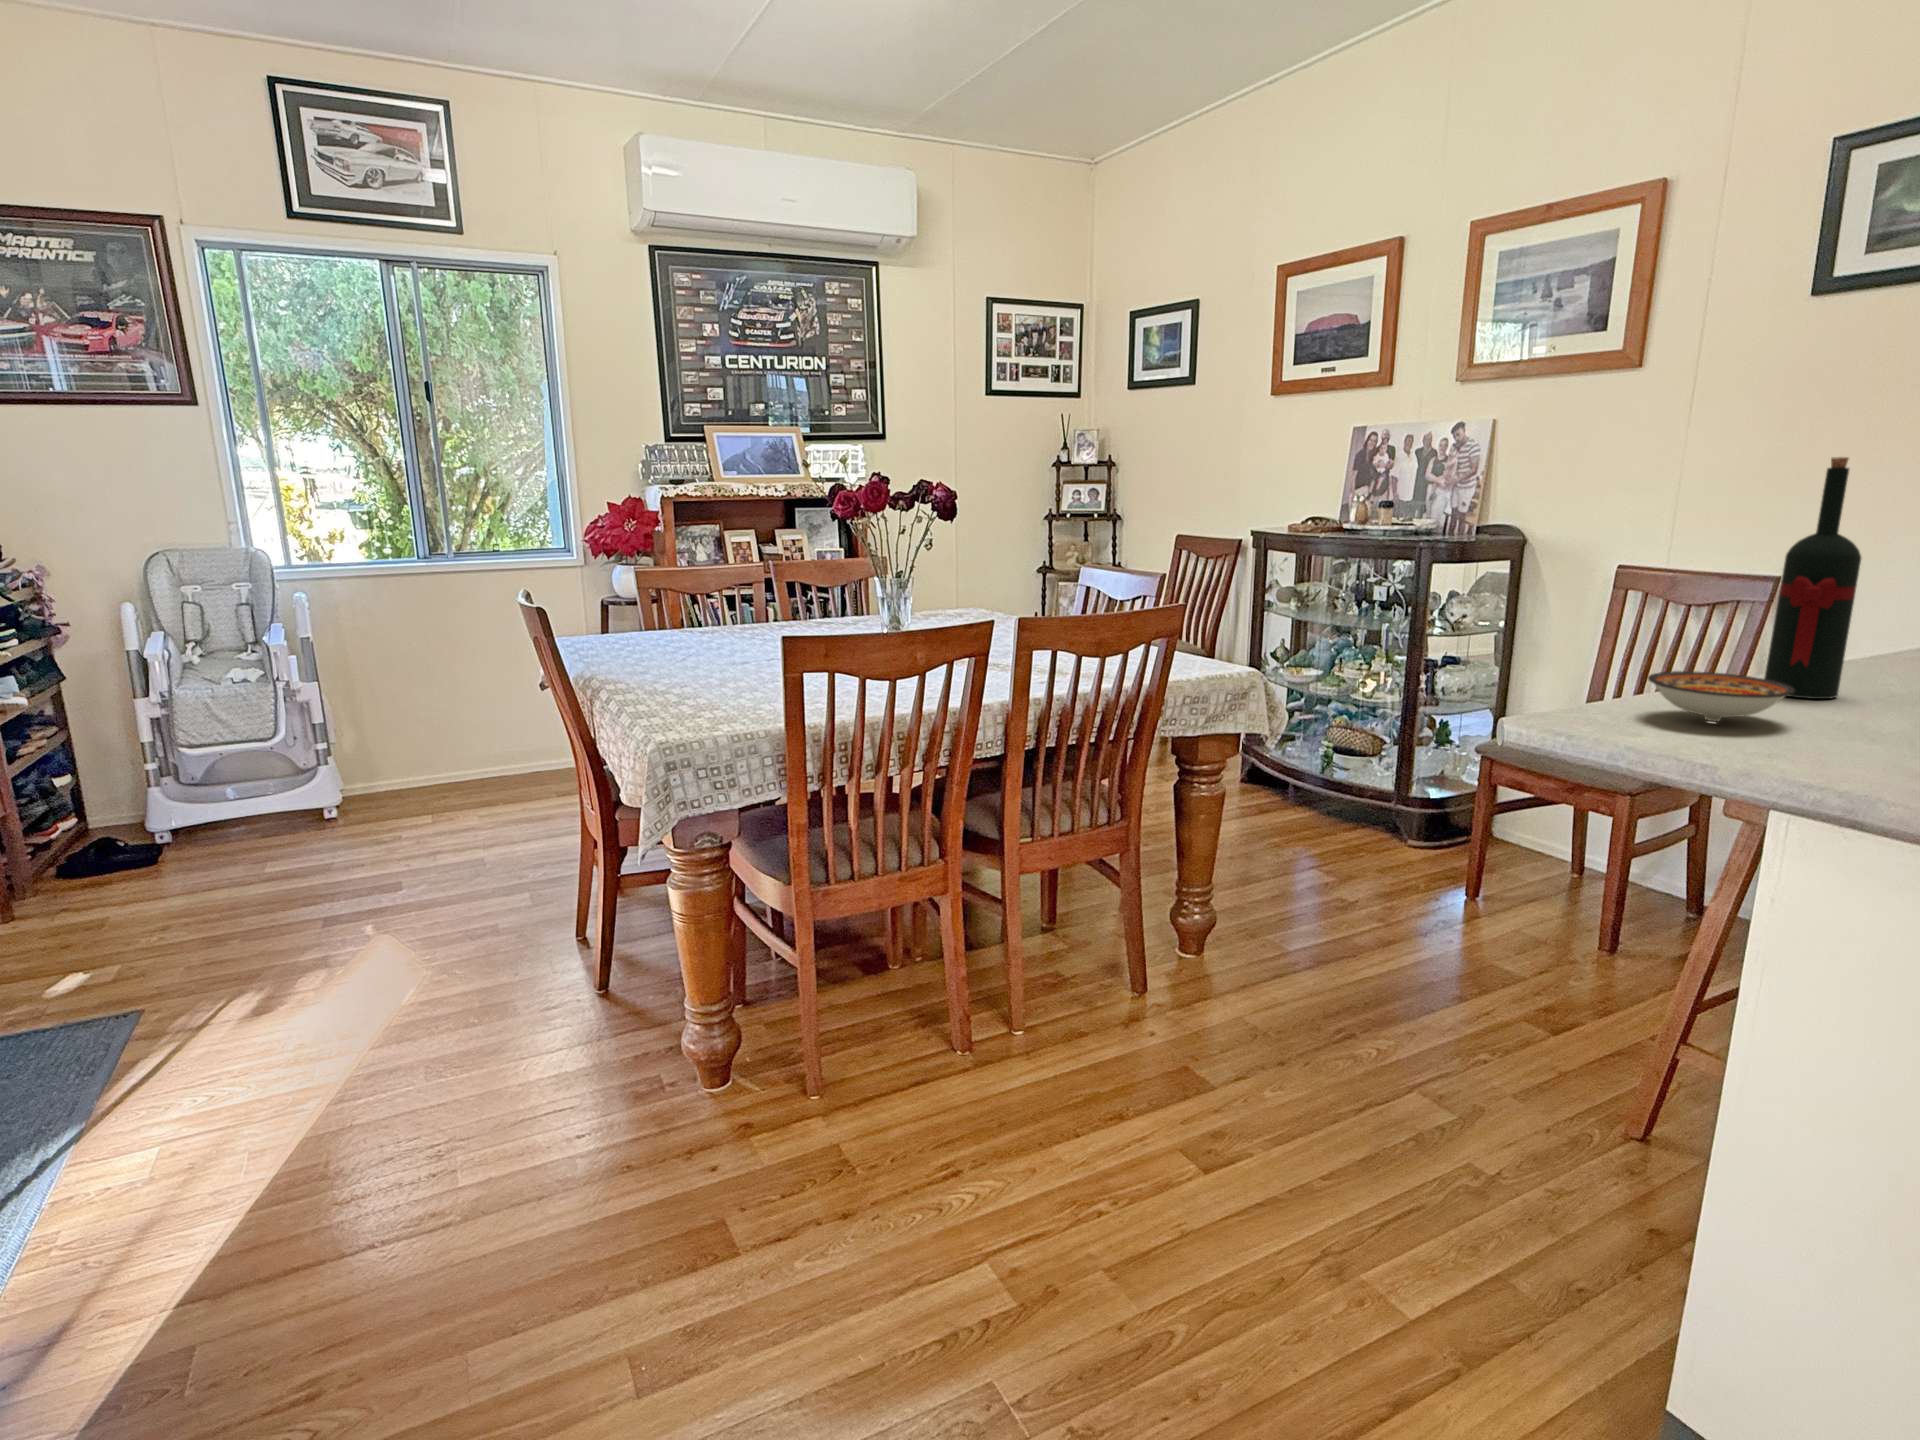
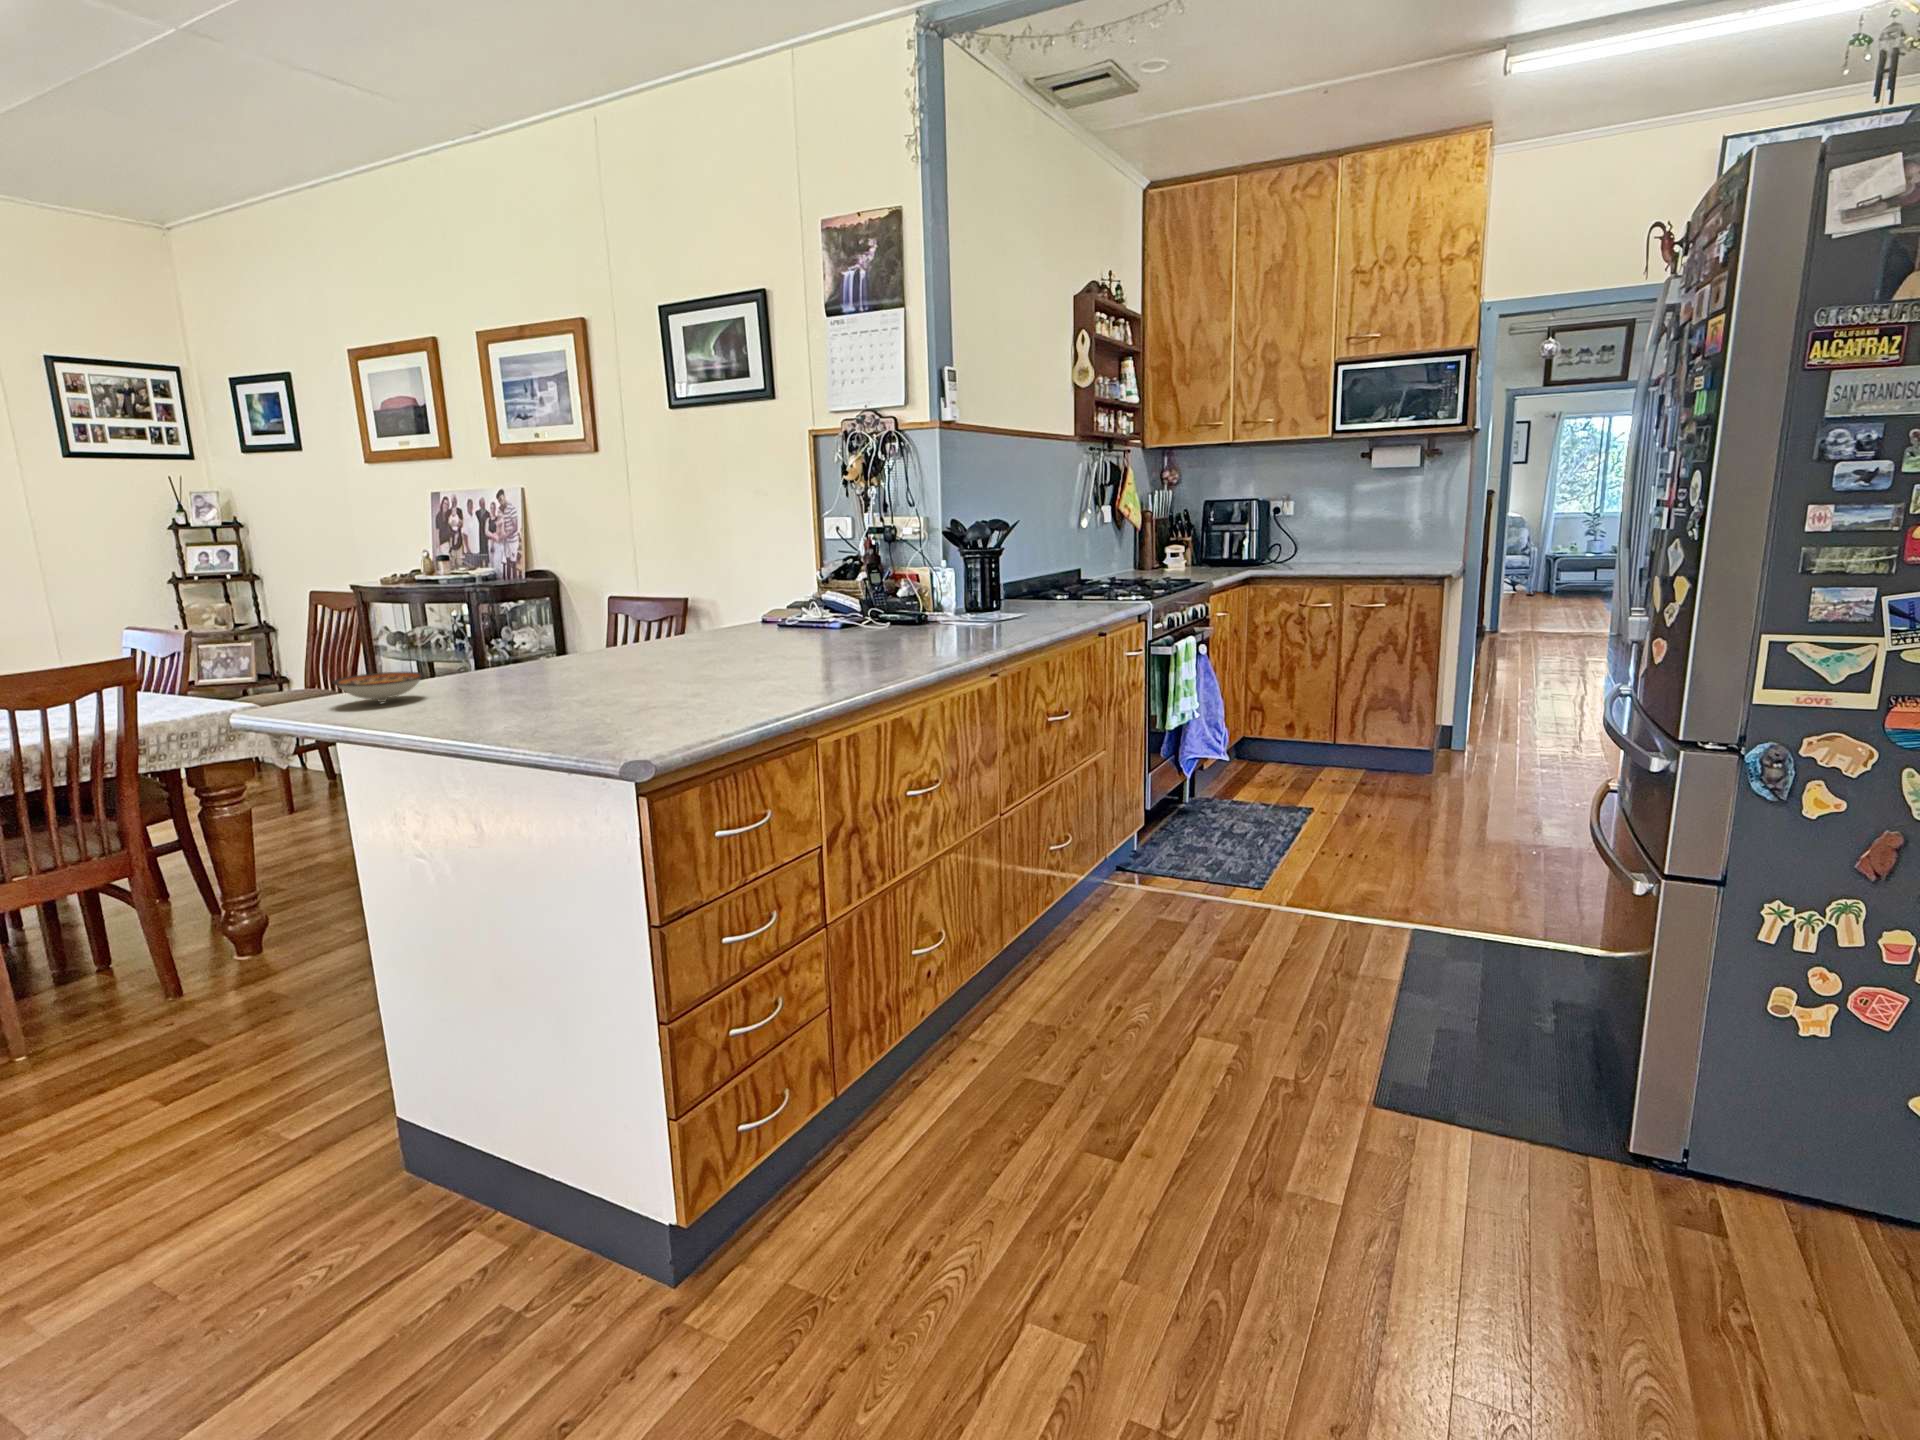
wine bottle: present [1764,457,1861,699] -> none [459,536,510,681]

